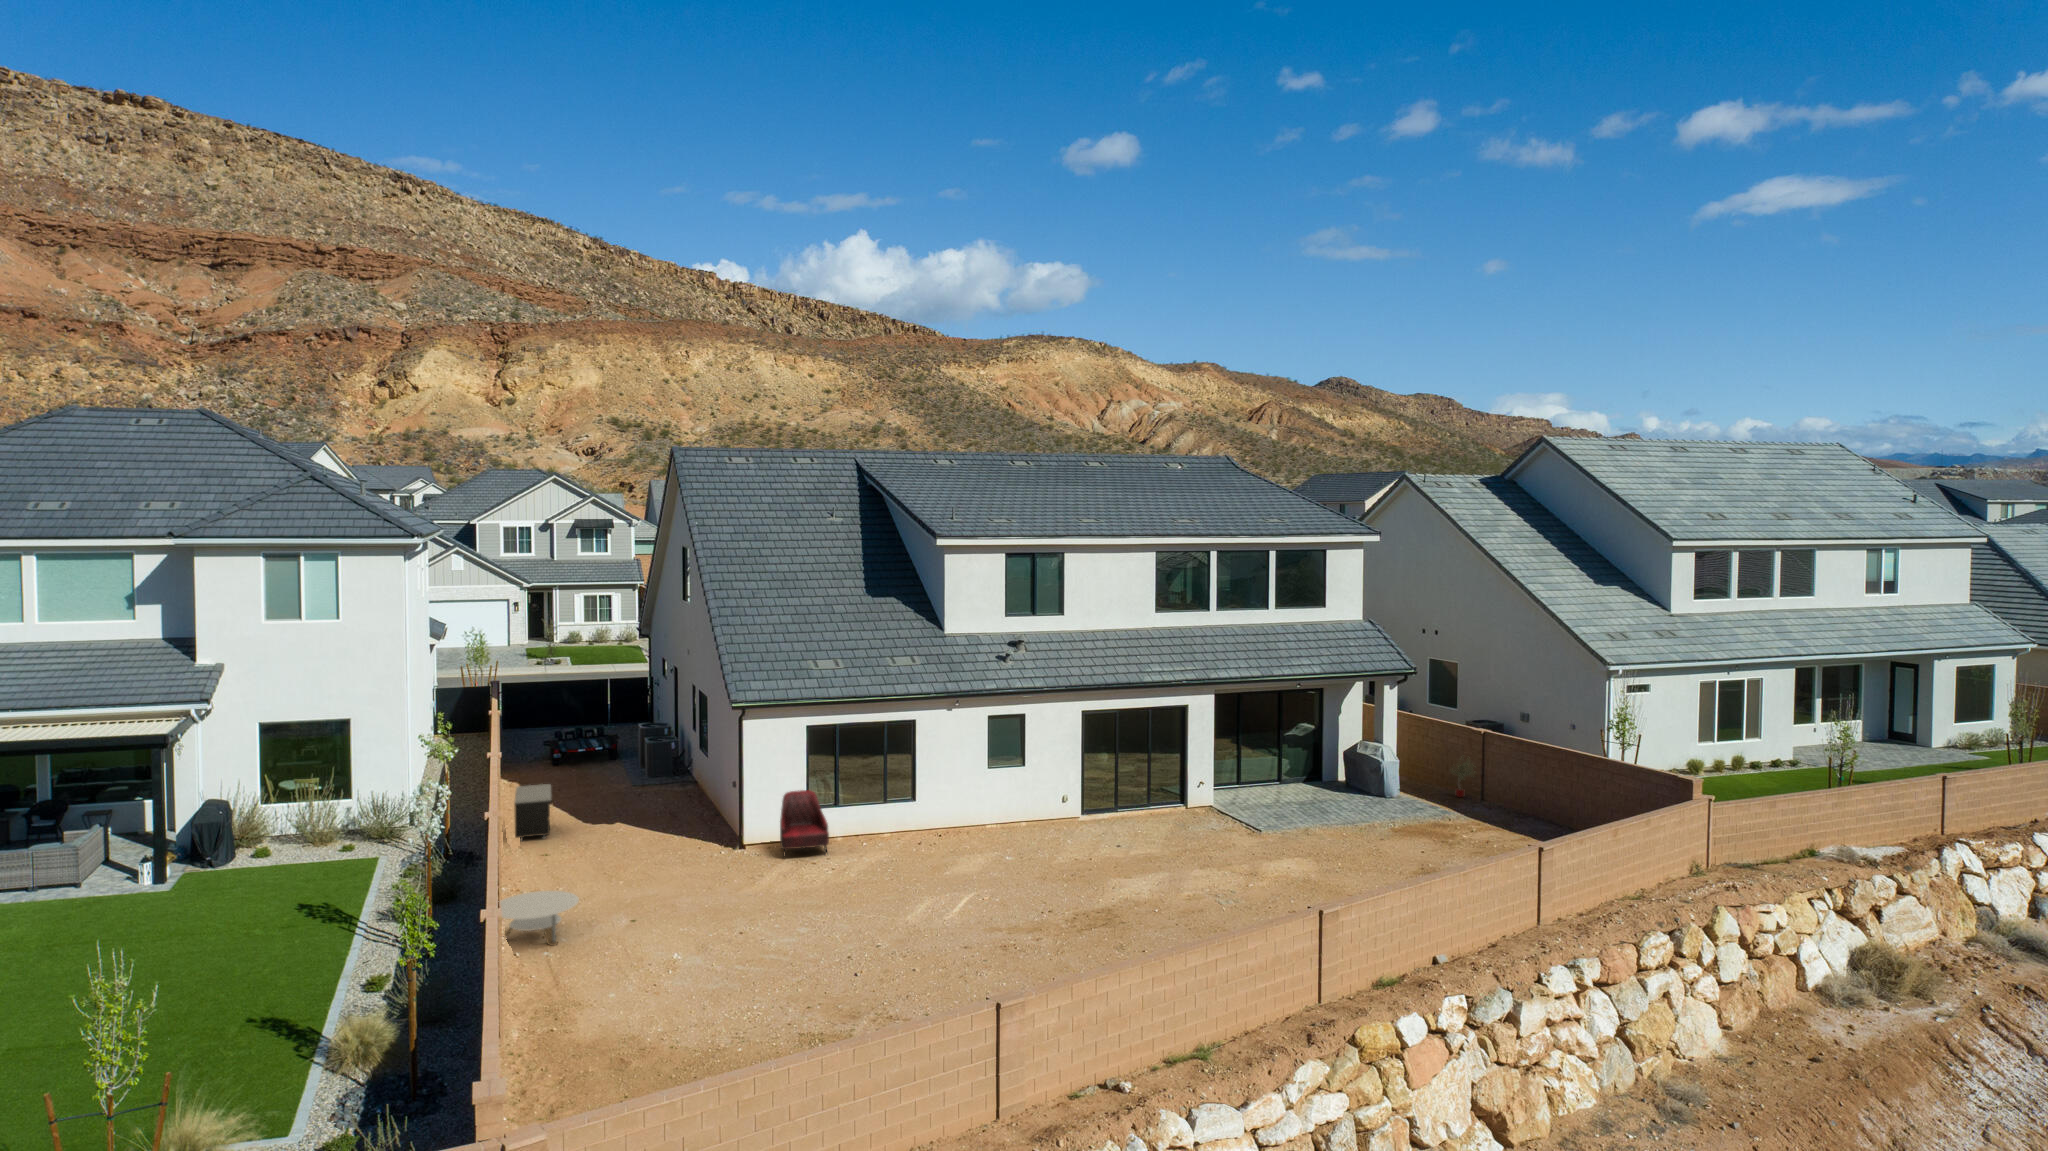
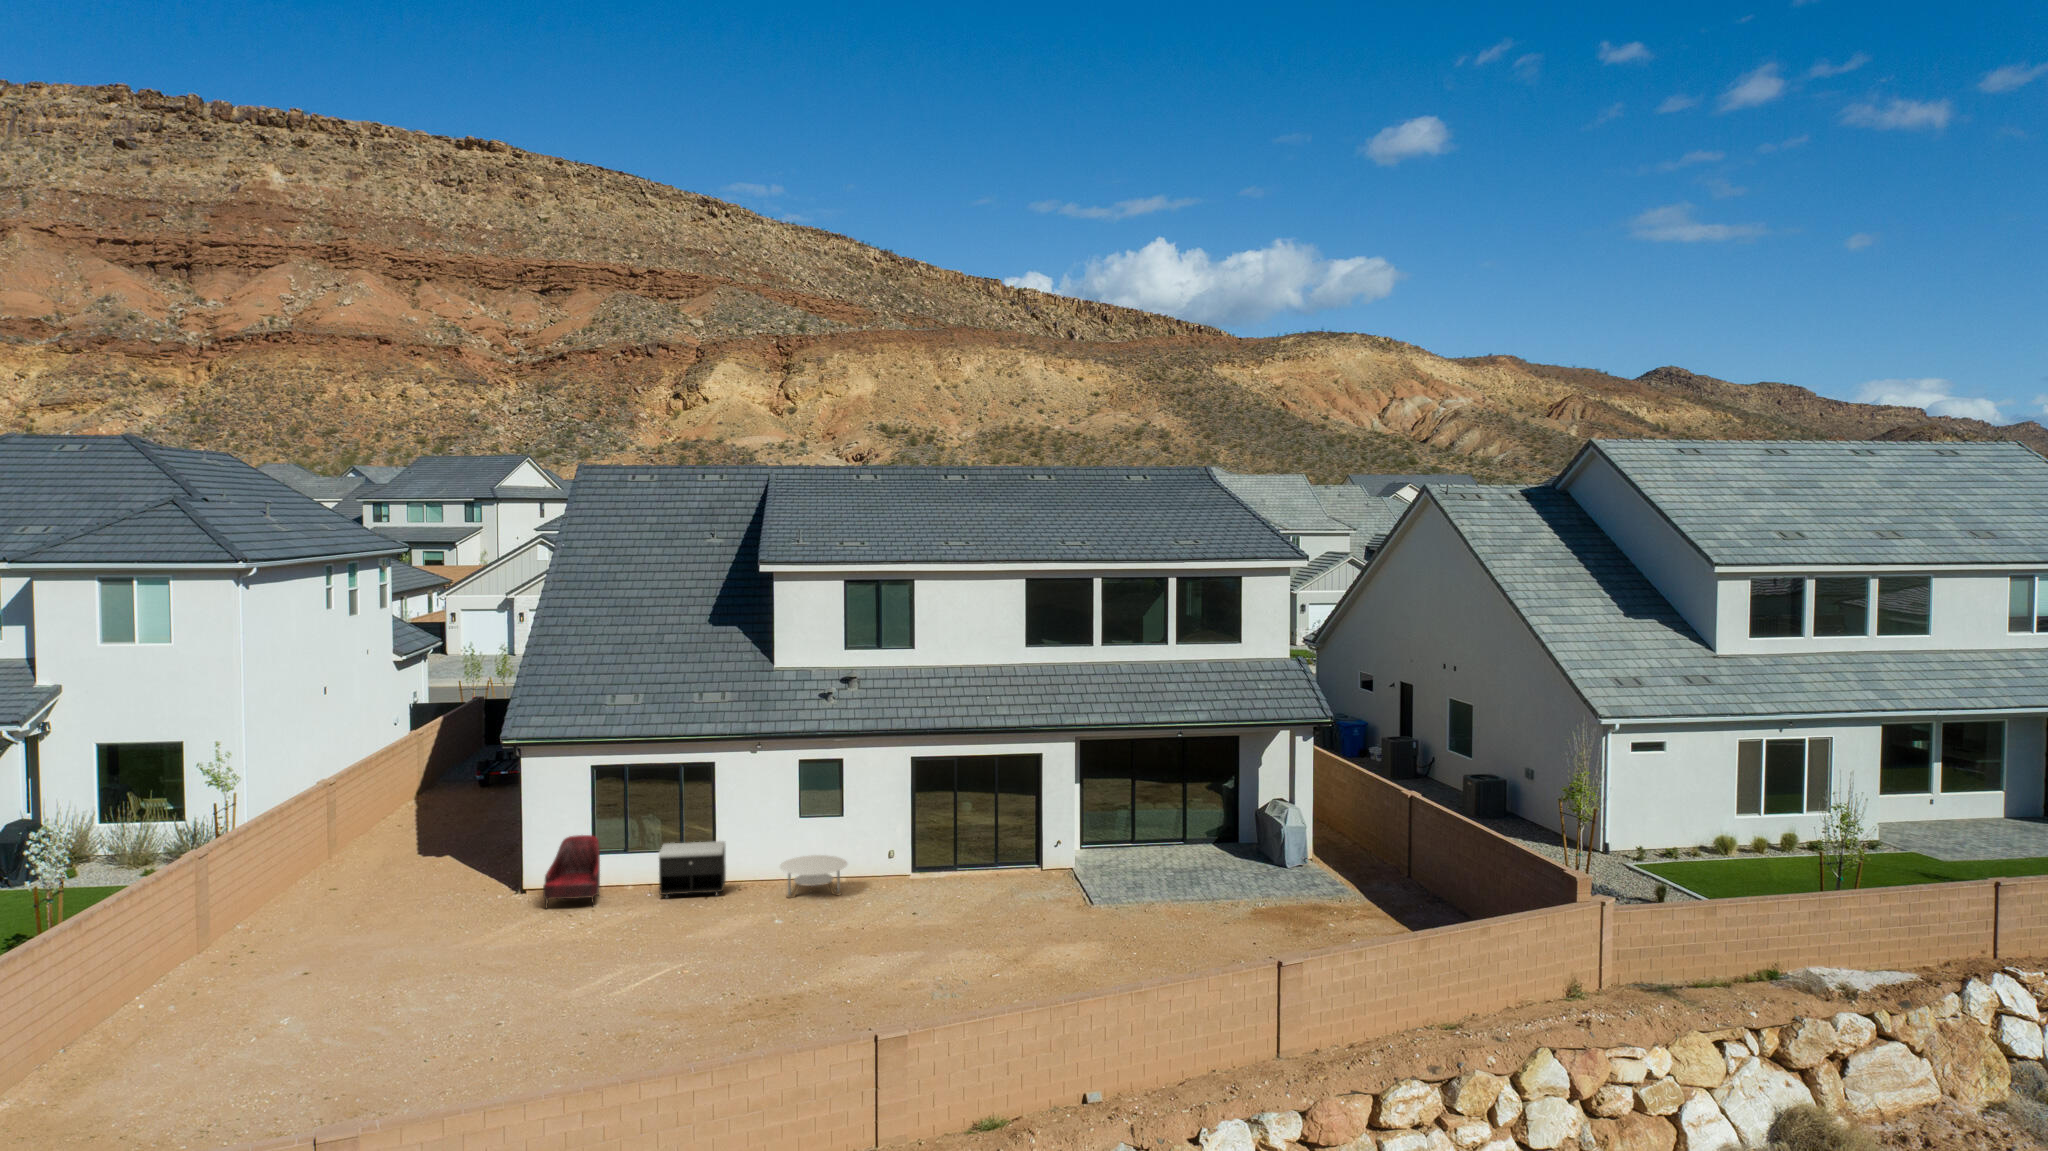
potted tree: present [1450,759,1475,797] -> none [1378,823,1406,874]
storage bench: present [514,784,551,840] -> present [659,841,726,897]
round table: present [498,891,579,946] -> present [780,855,847,898]

